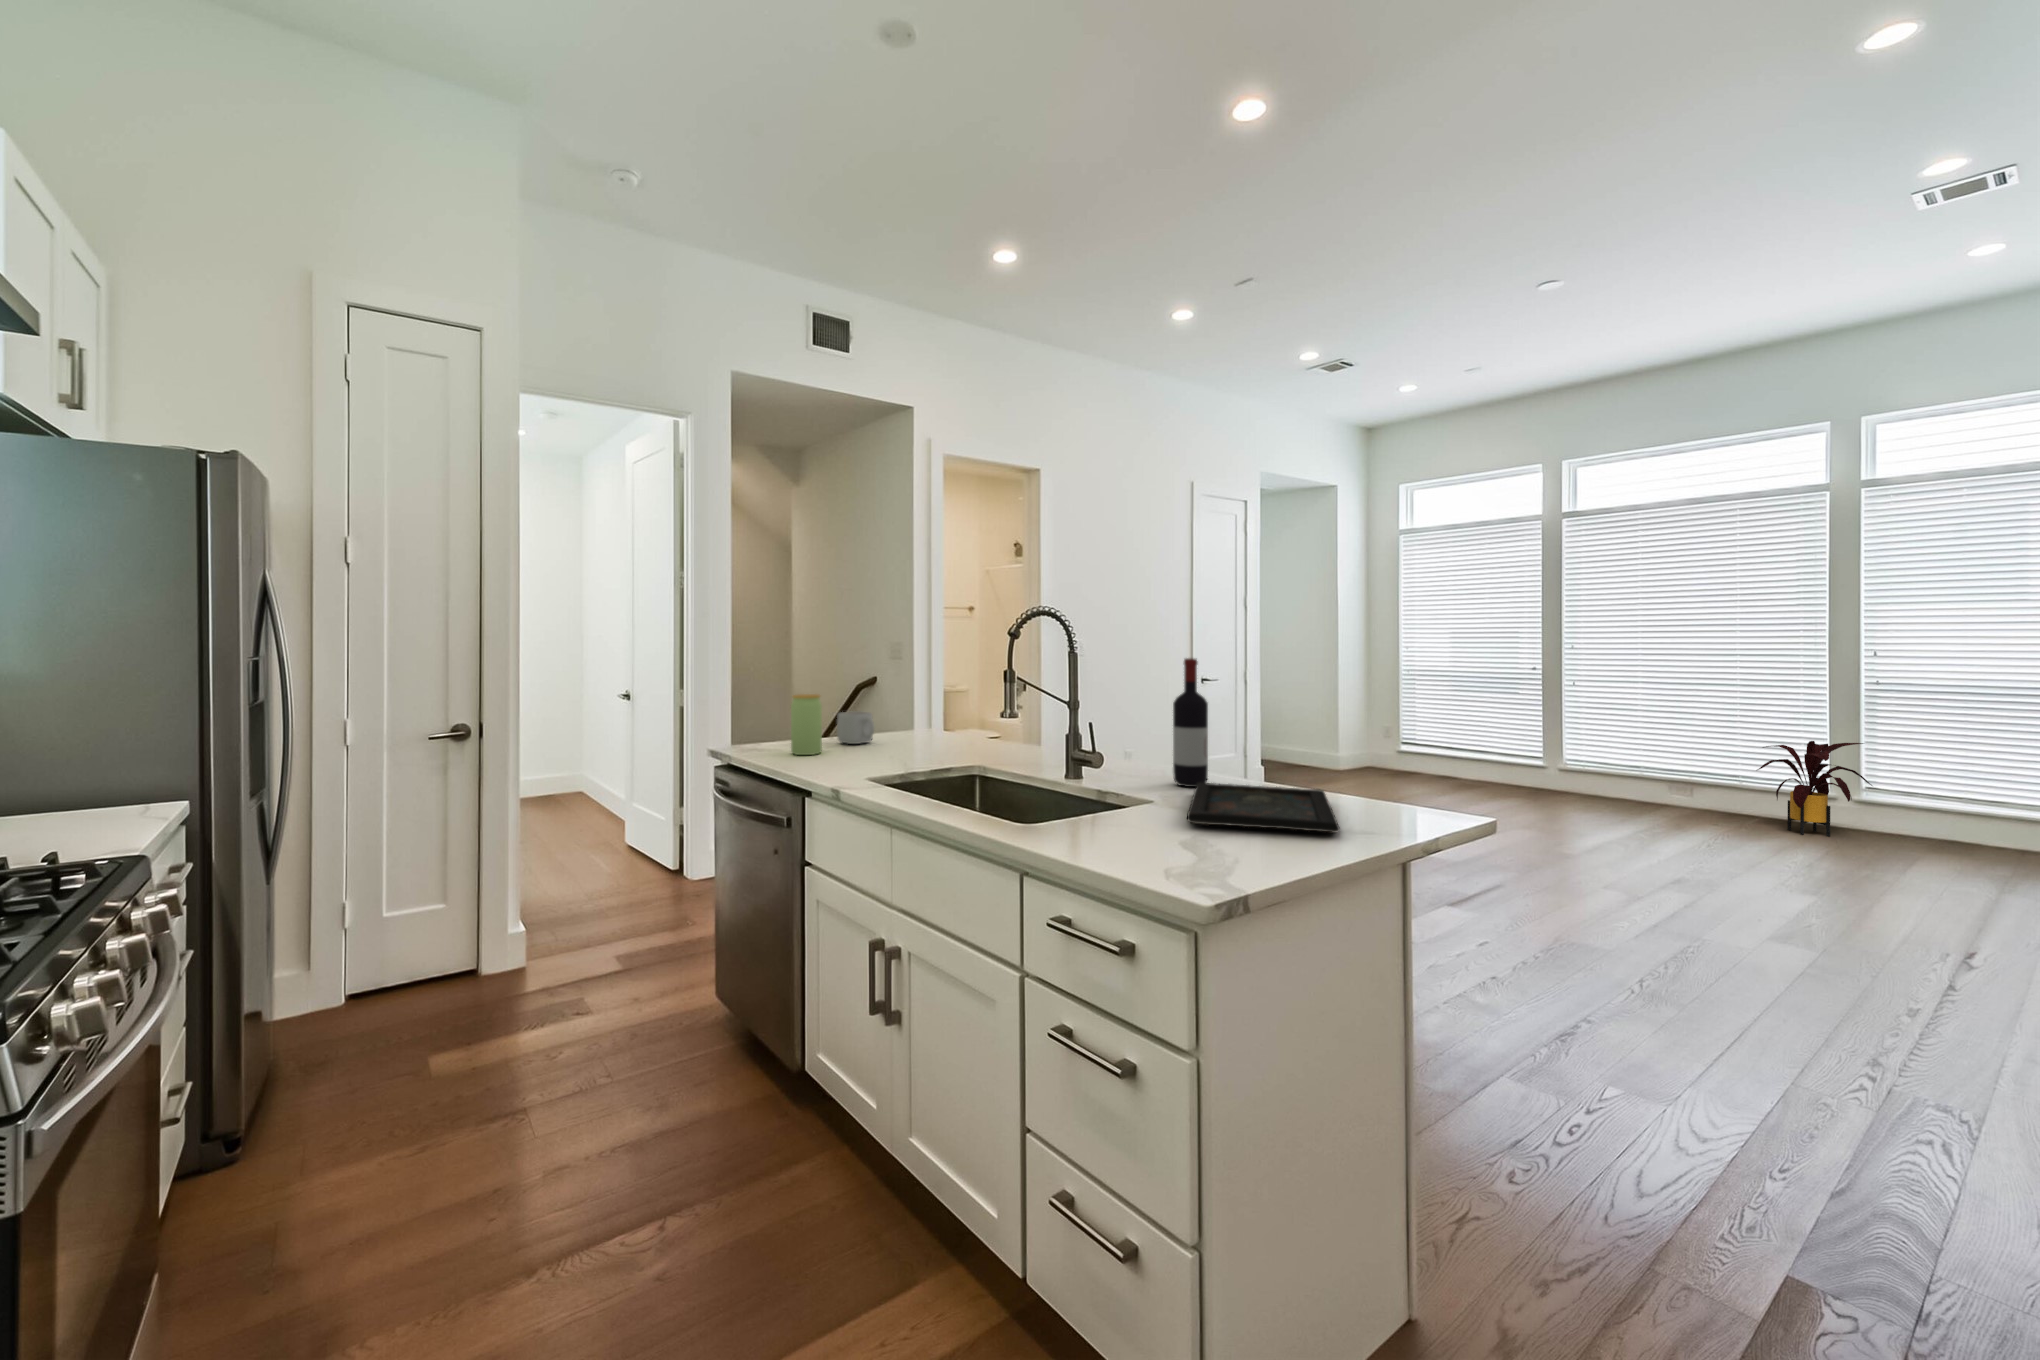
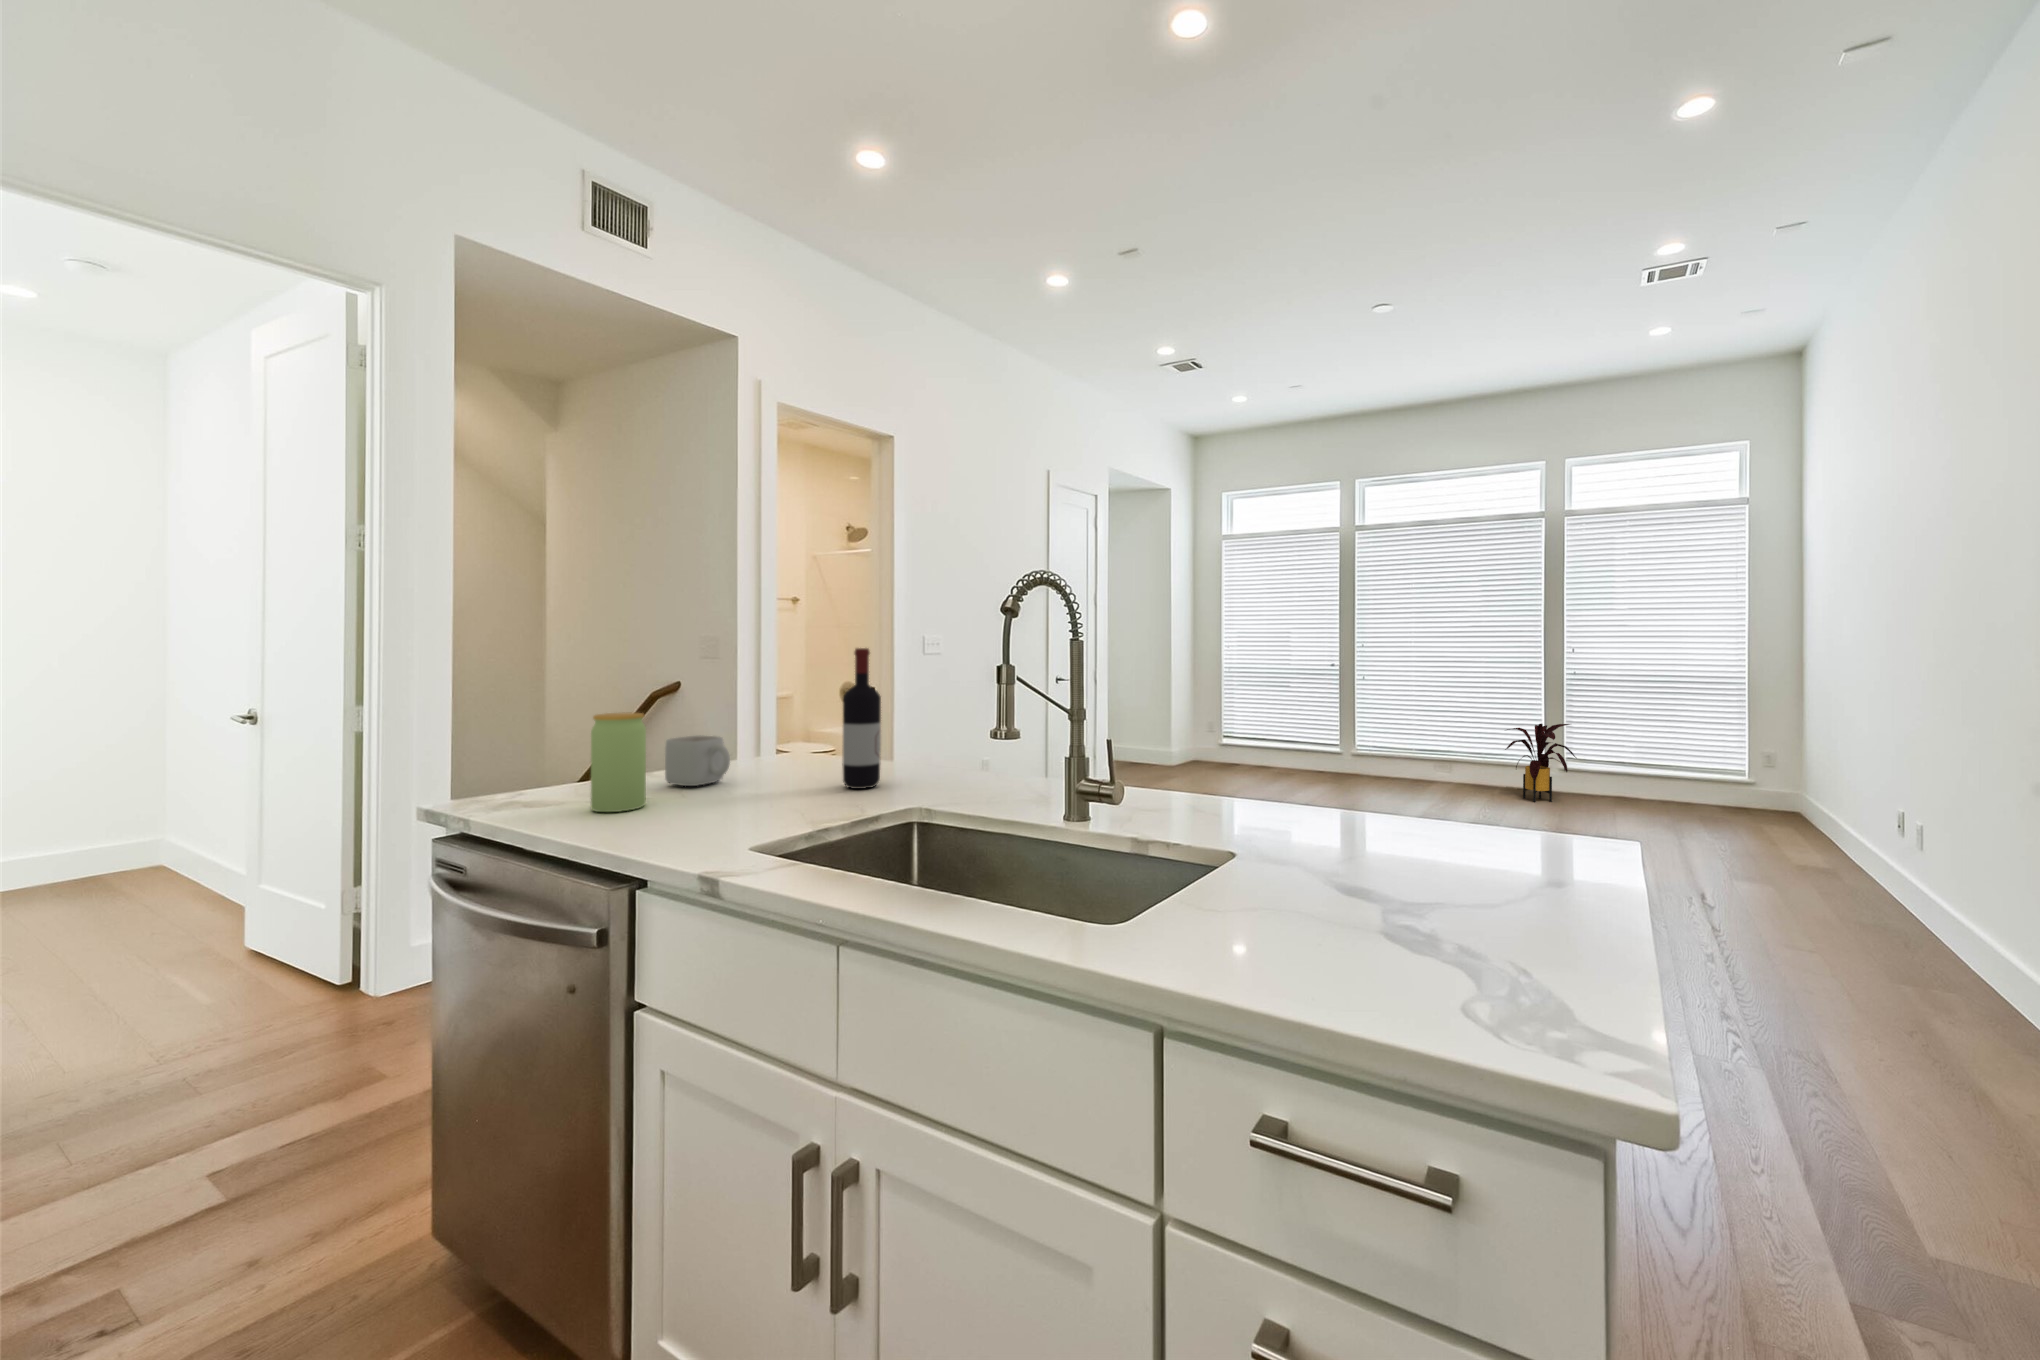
wine bottle: present [1173,658,1208,787] -> present [842,648,881,789]
tray: present [1187,783,1340,833] -> none [1270,821,1552,897]

